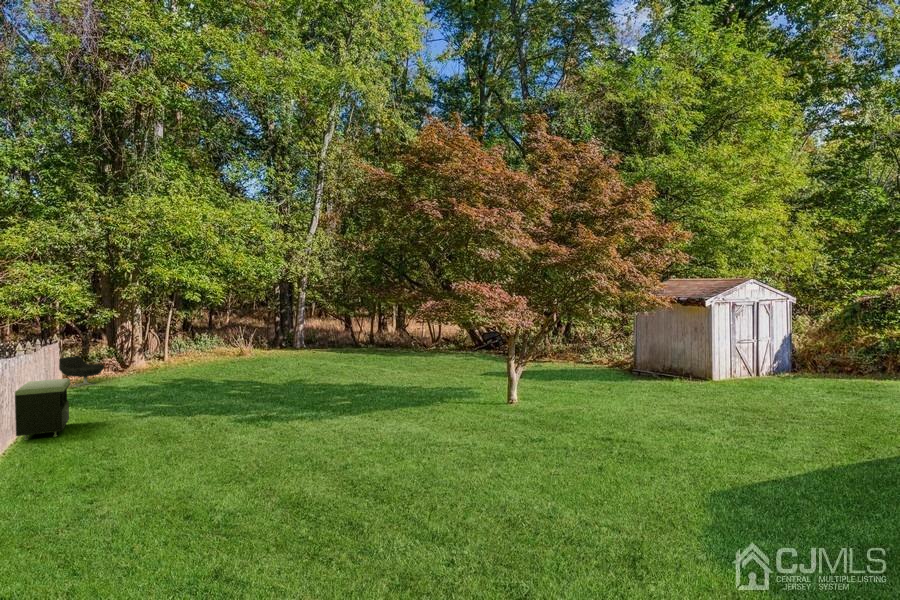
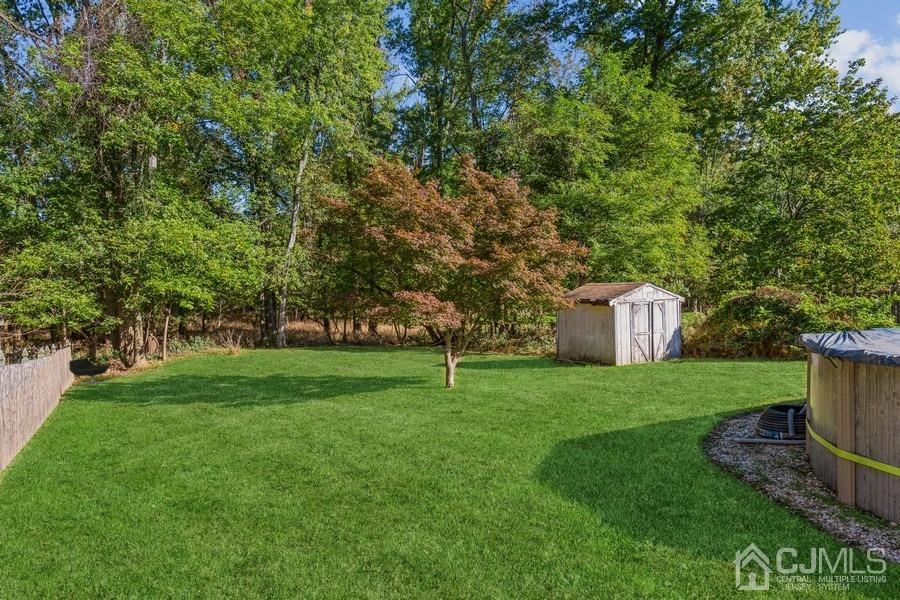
storage bench: present [15,379,70,440] -> none [34,377,80,428]

